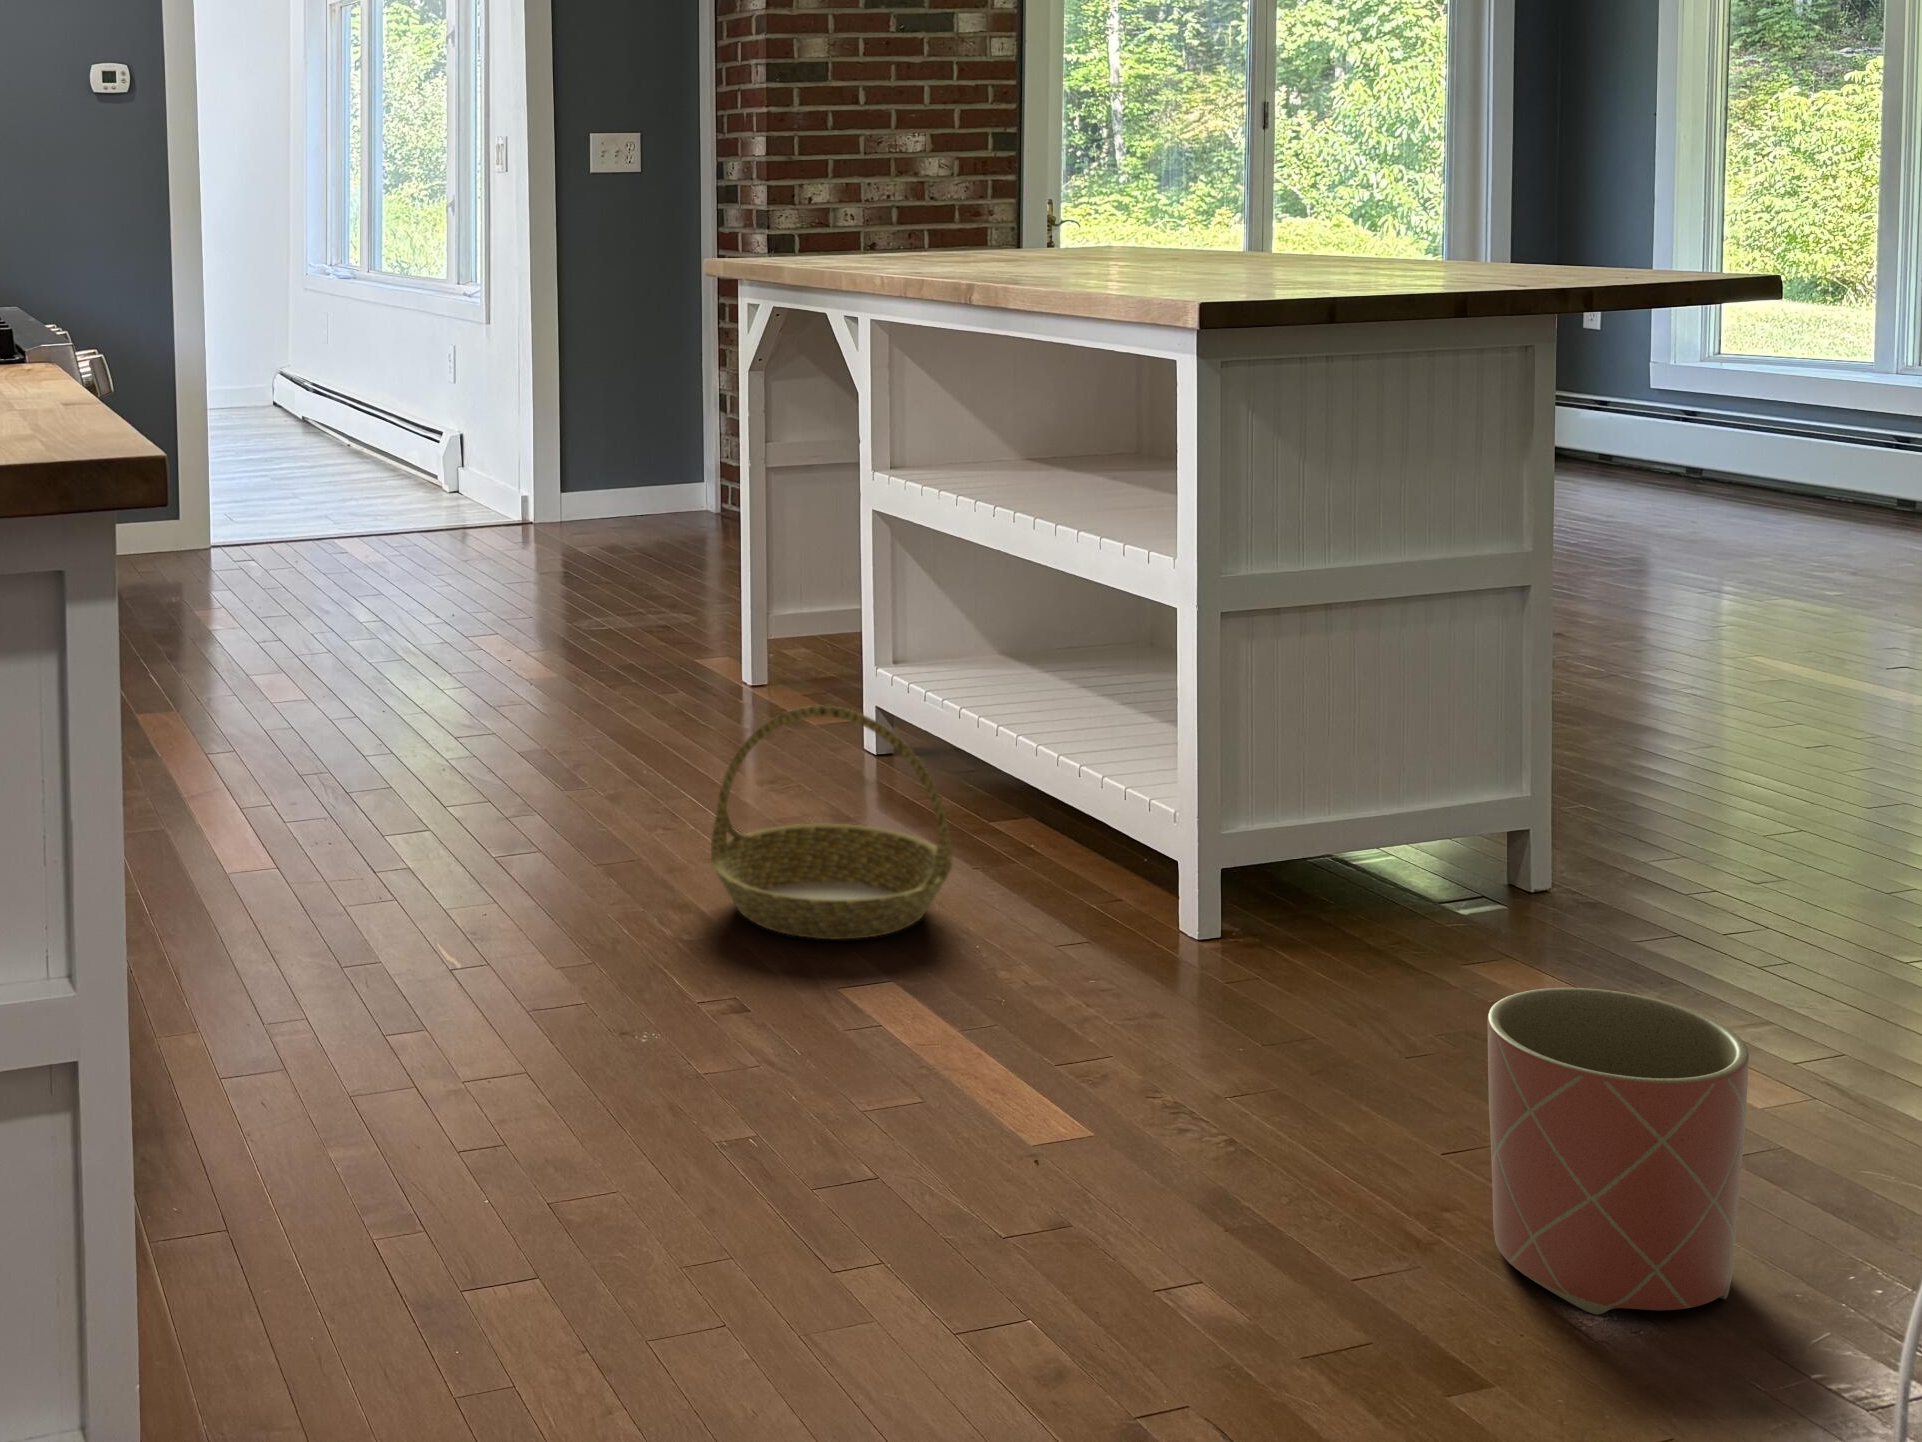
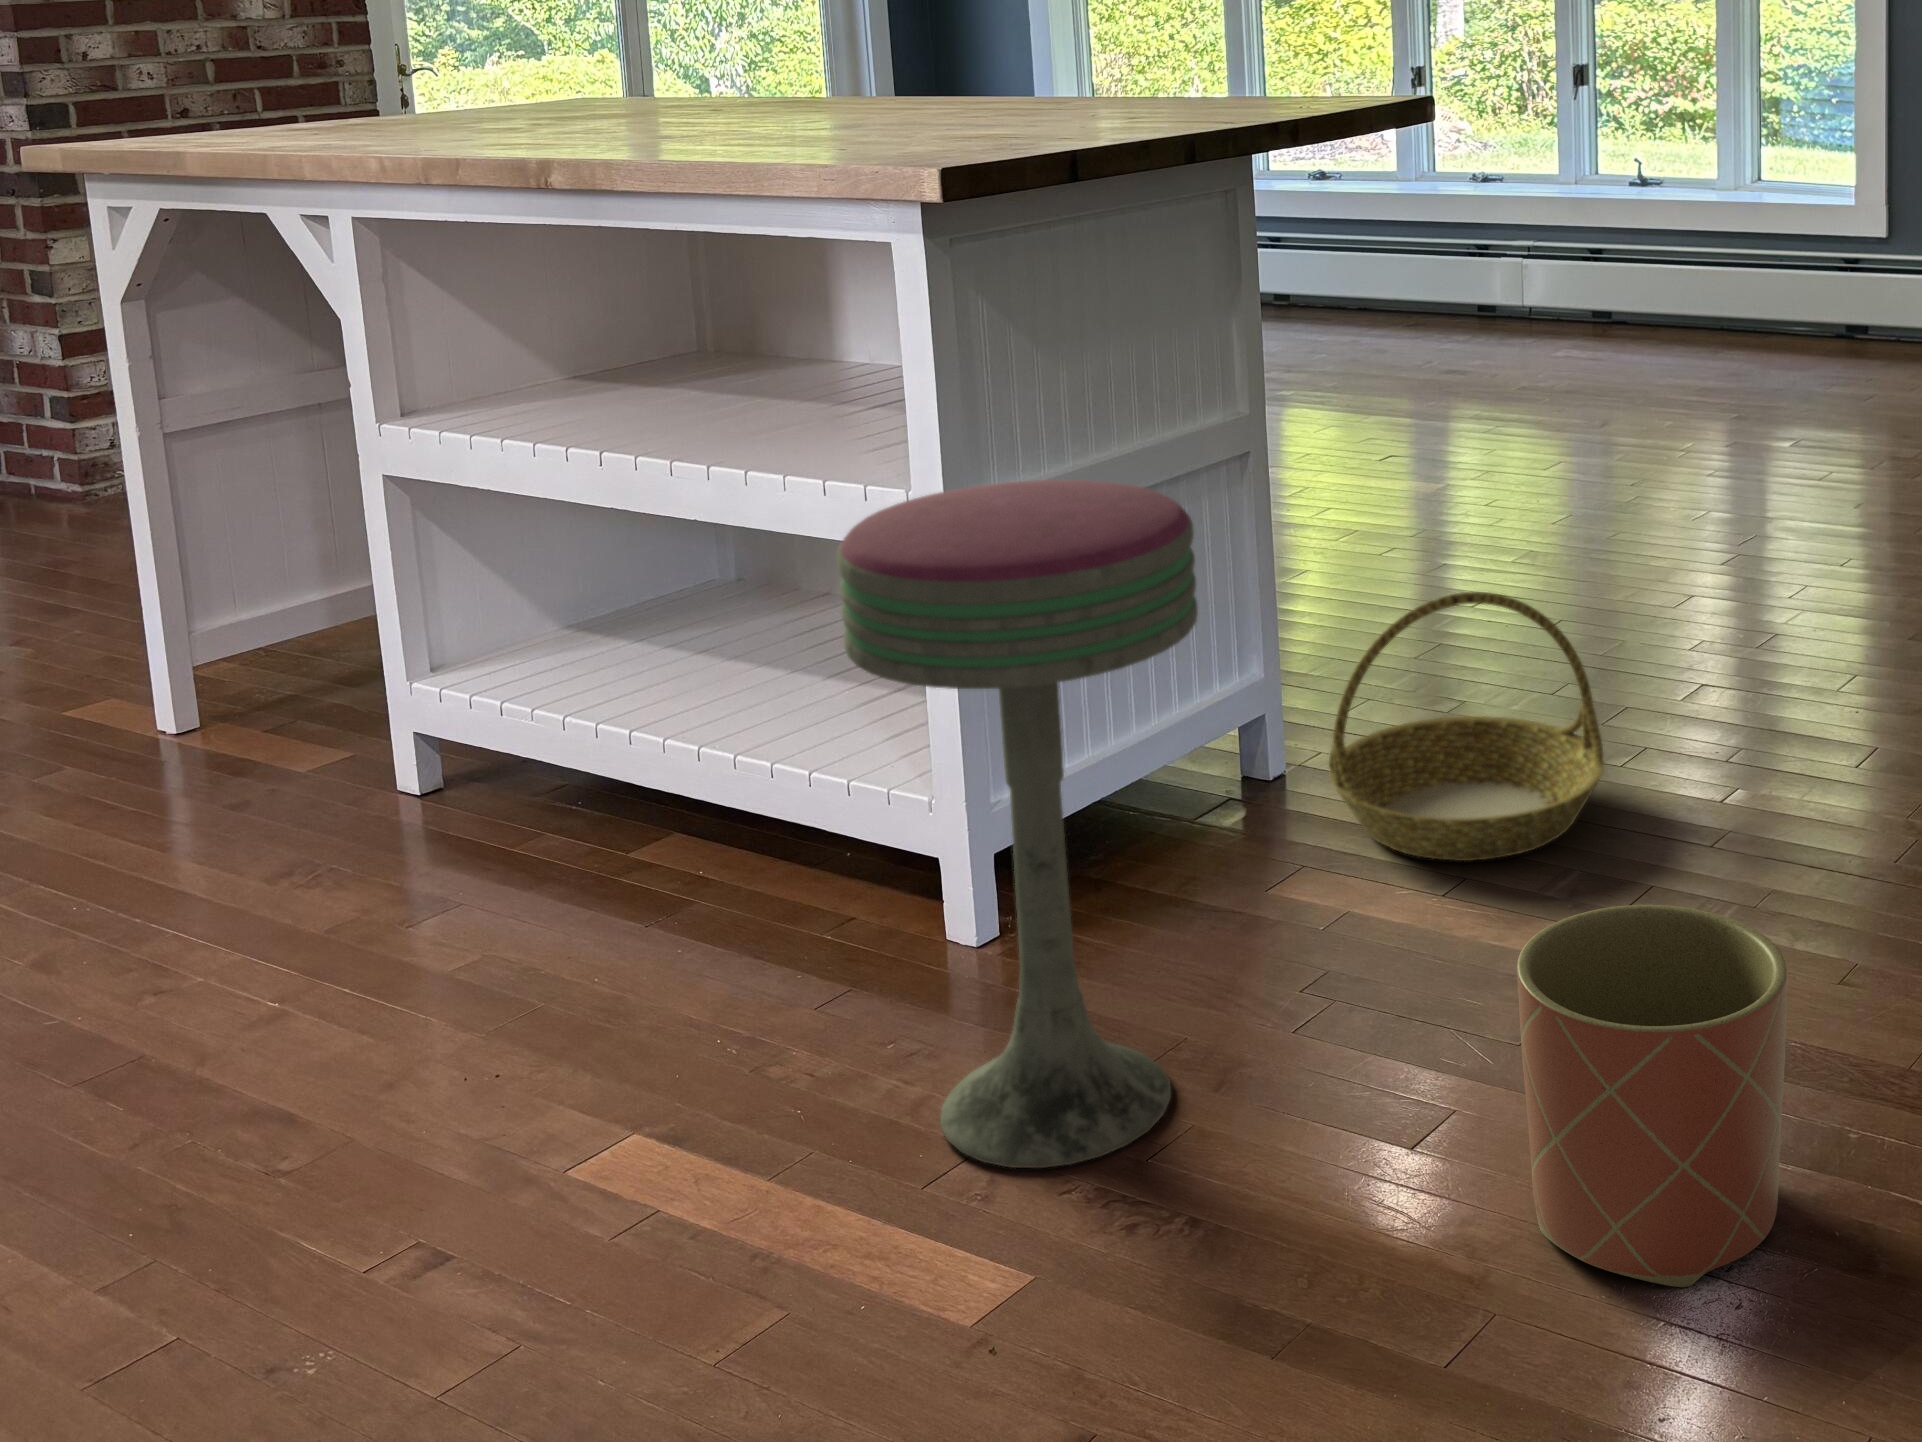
bar stool: none [1046,551,1325,1088] -> present [837,480,1198,1168]
basket: present [711,706,953,939] -> present [1328,592,1604,861]

